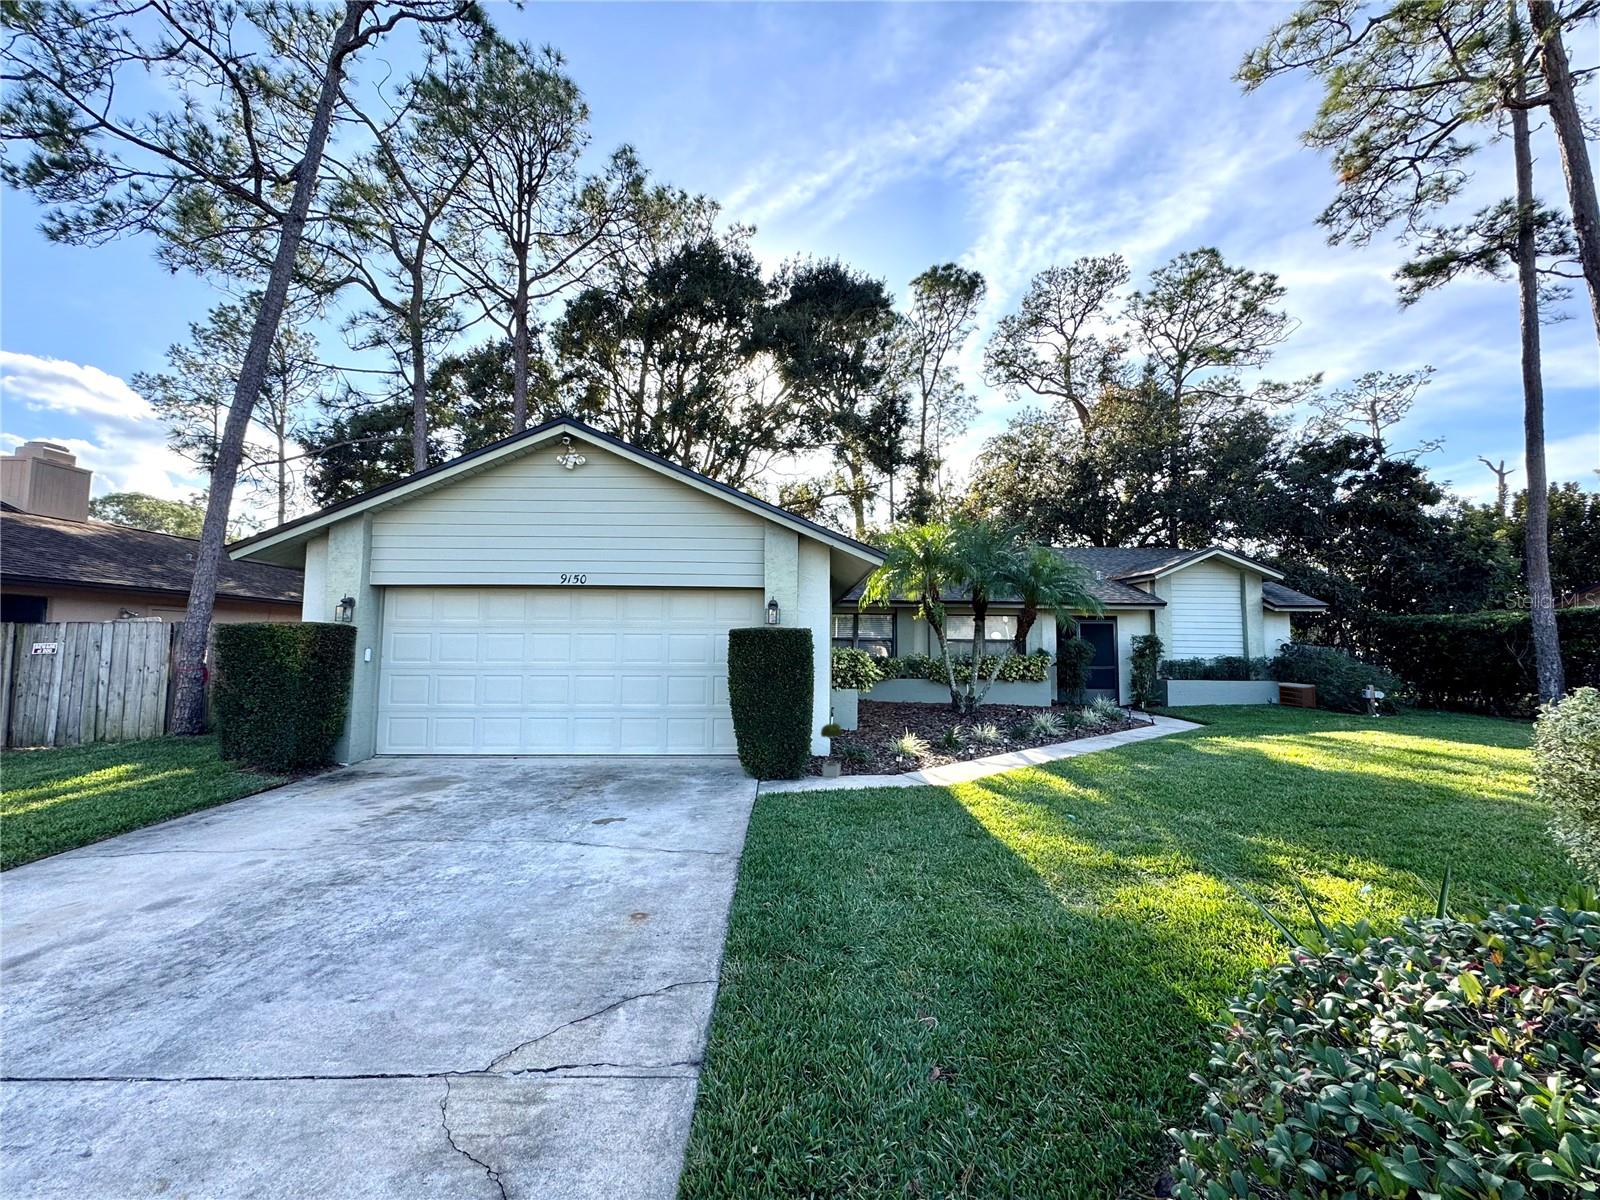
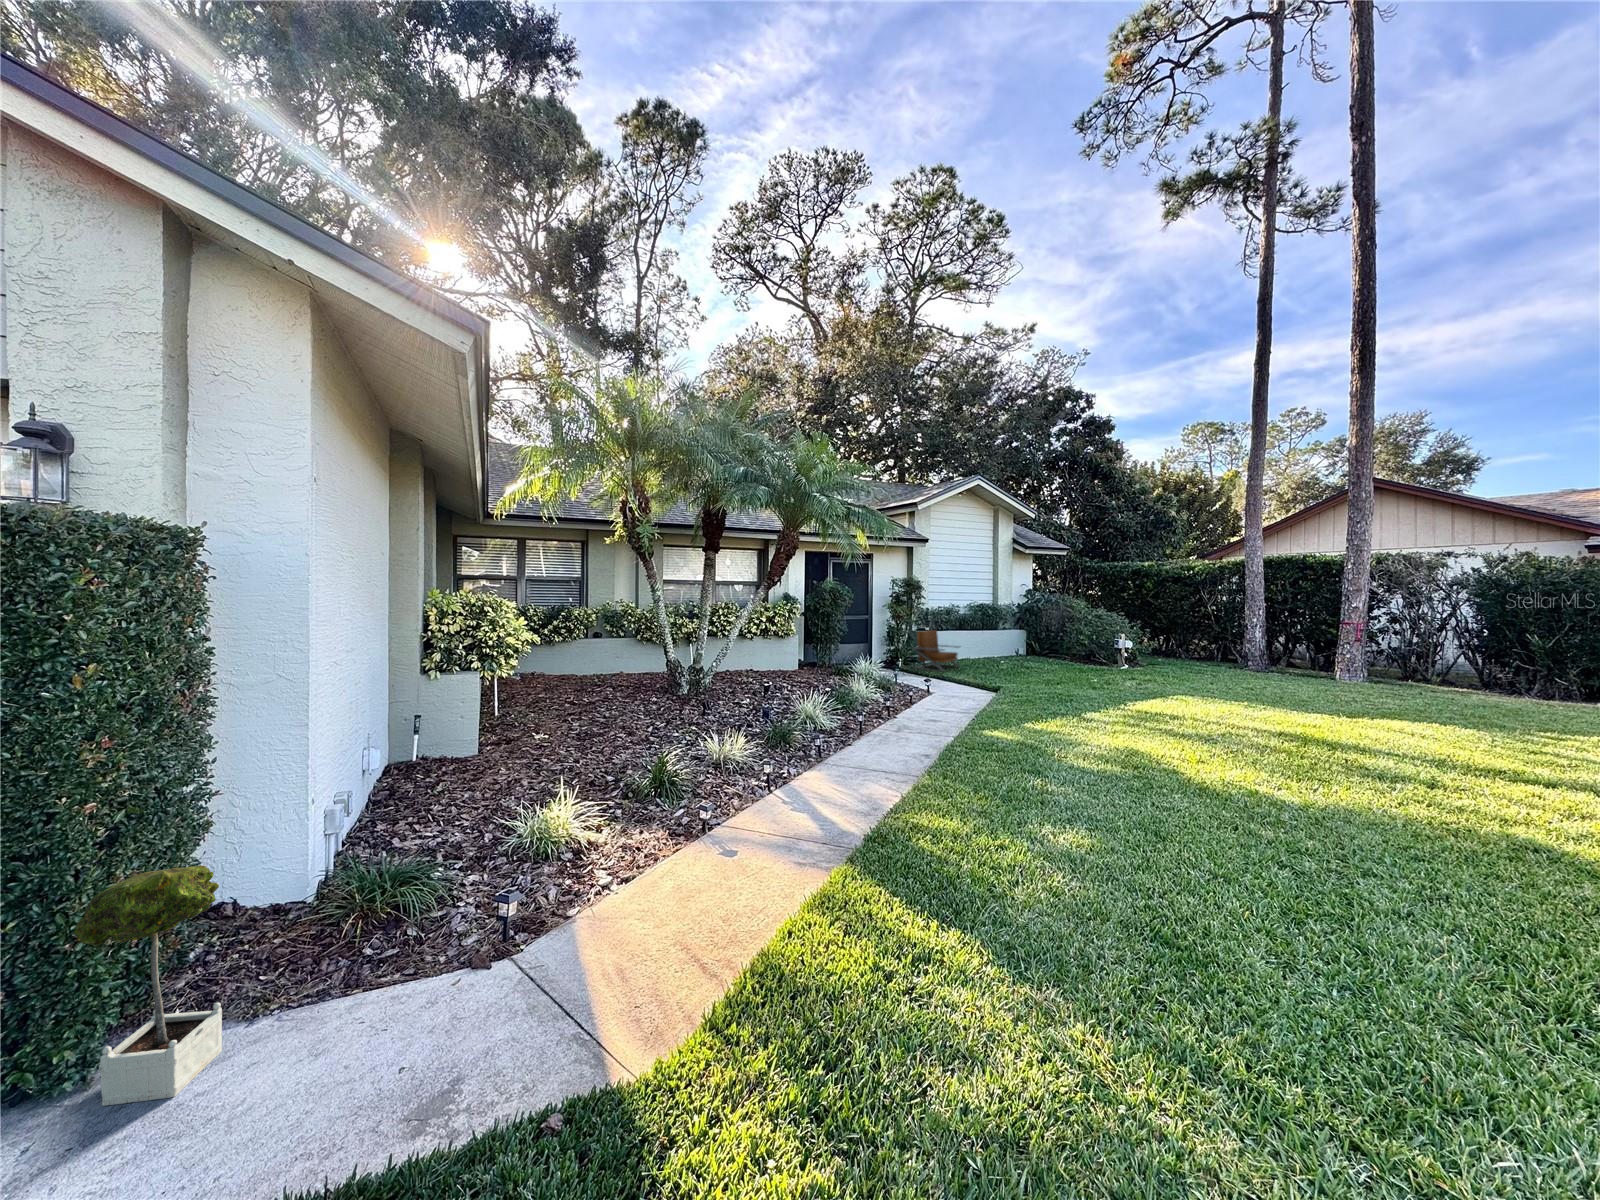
lounge chair: none [1148,678,1196,711] -> present [913,630,960,671]
bench: present [1277,683,1316,708] -> none [1027,632,1067,660]

